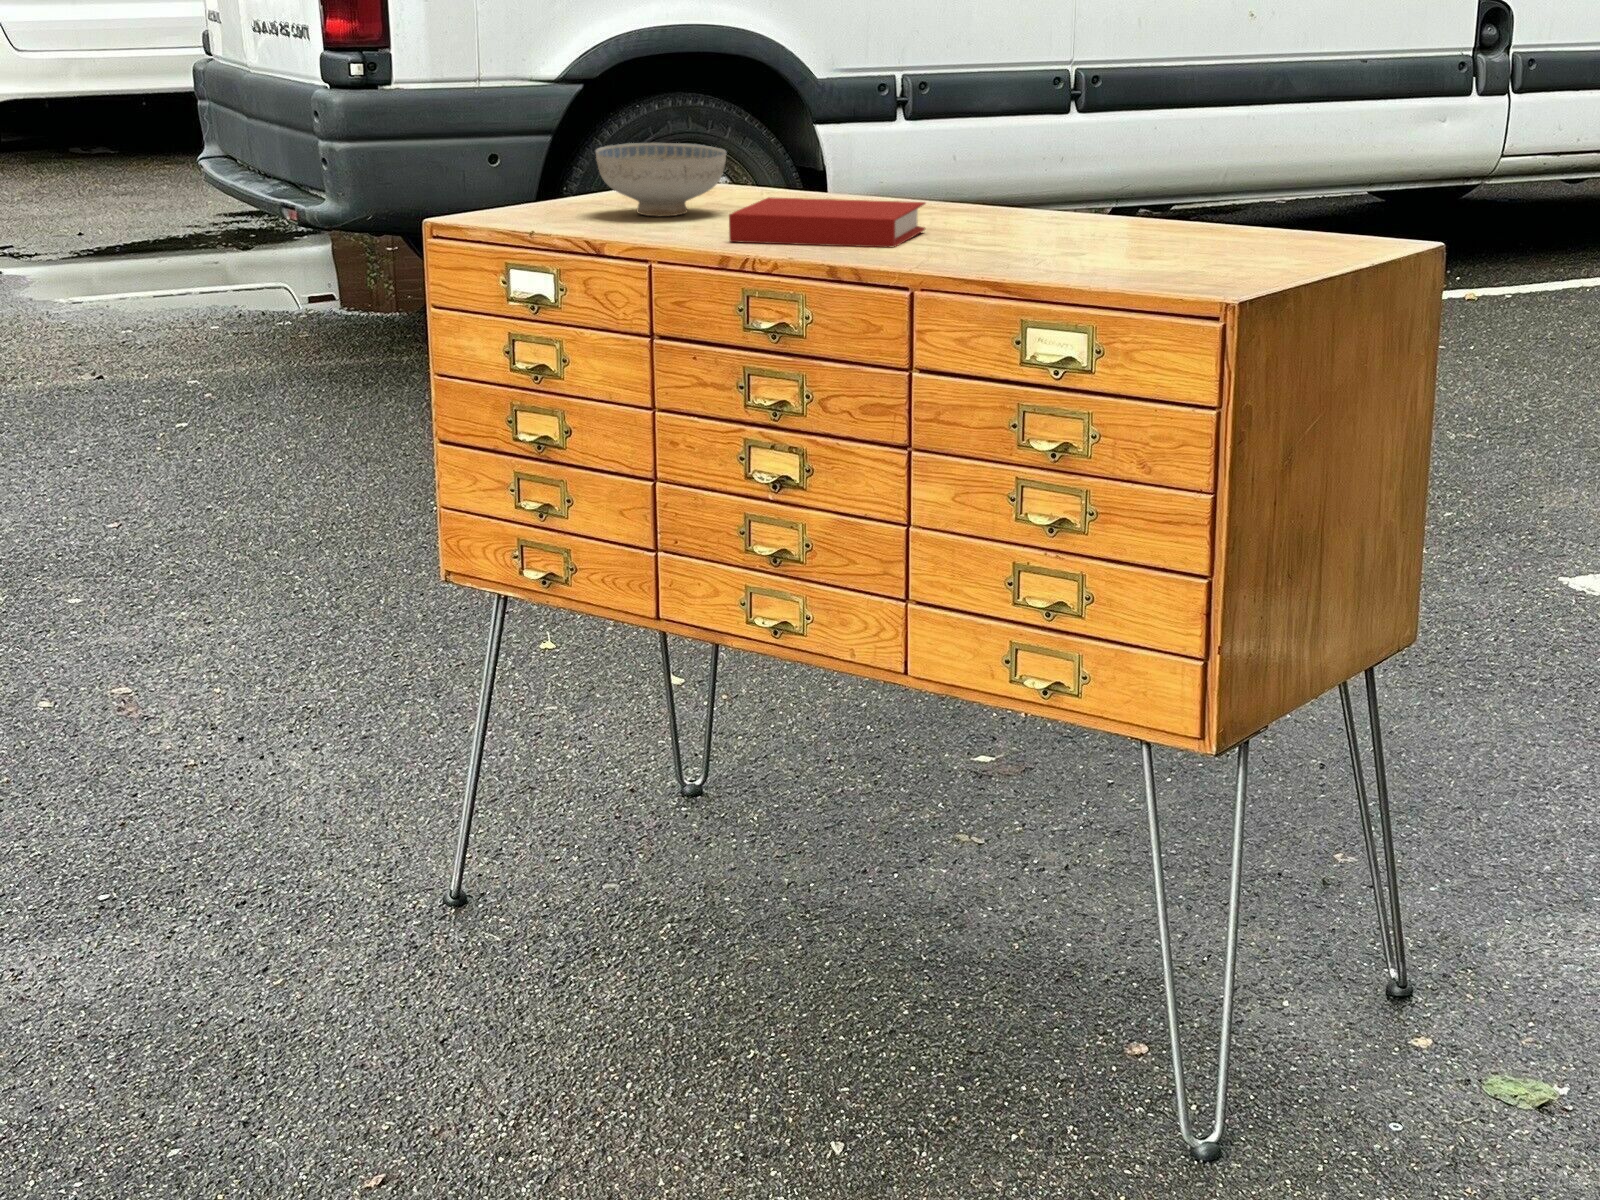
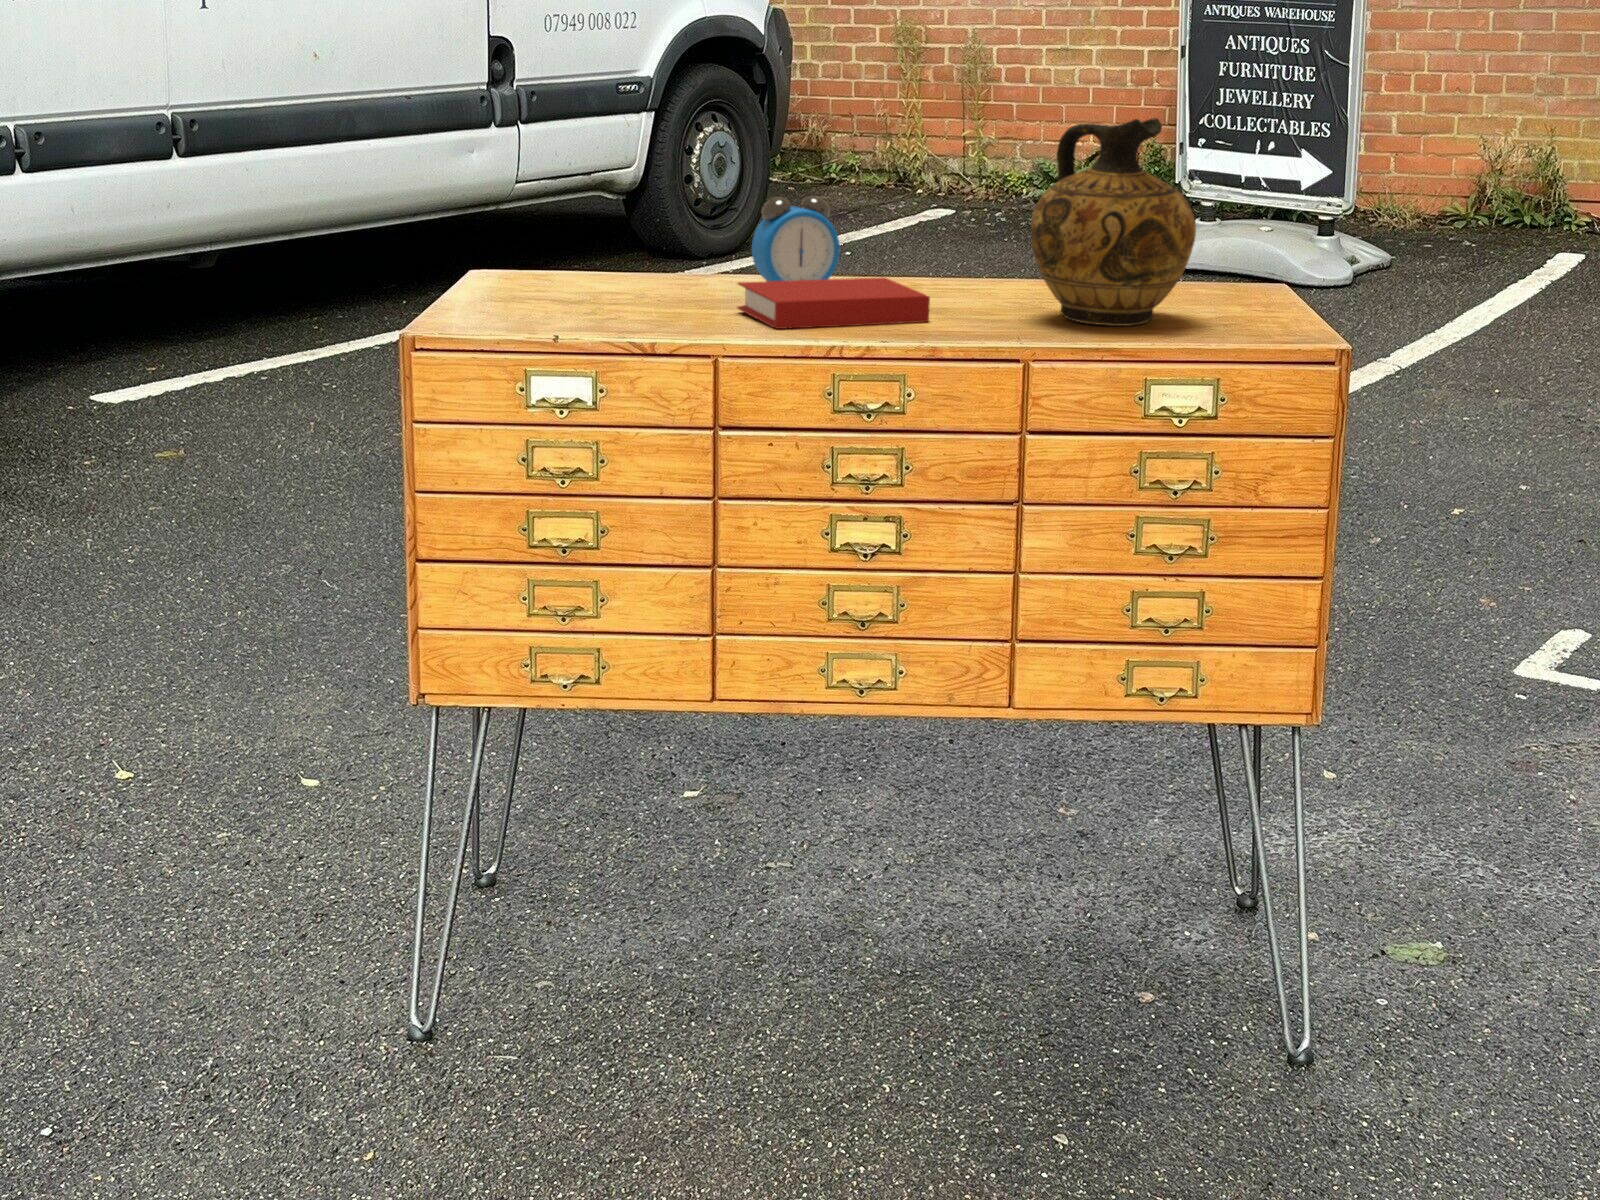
ceramic jug: none [983,25,1170,265] -> present [1031,118,1196,326]
alarm clock: none [859,117,949,219] -> present [752,196,840,281]
ceramic bowl: present [596,143,727,217] -> none [504,232,639,309]

